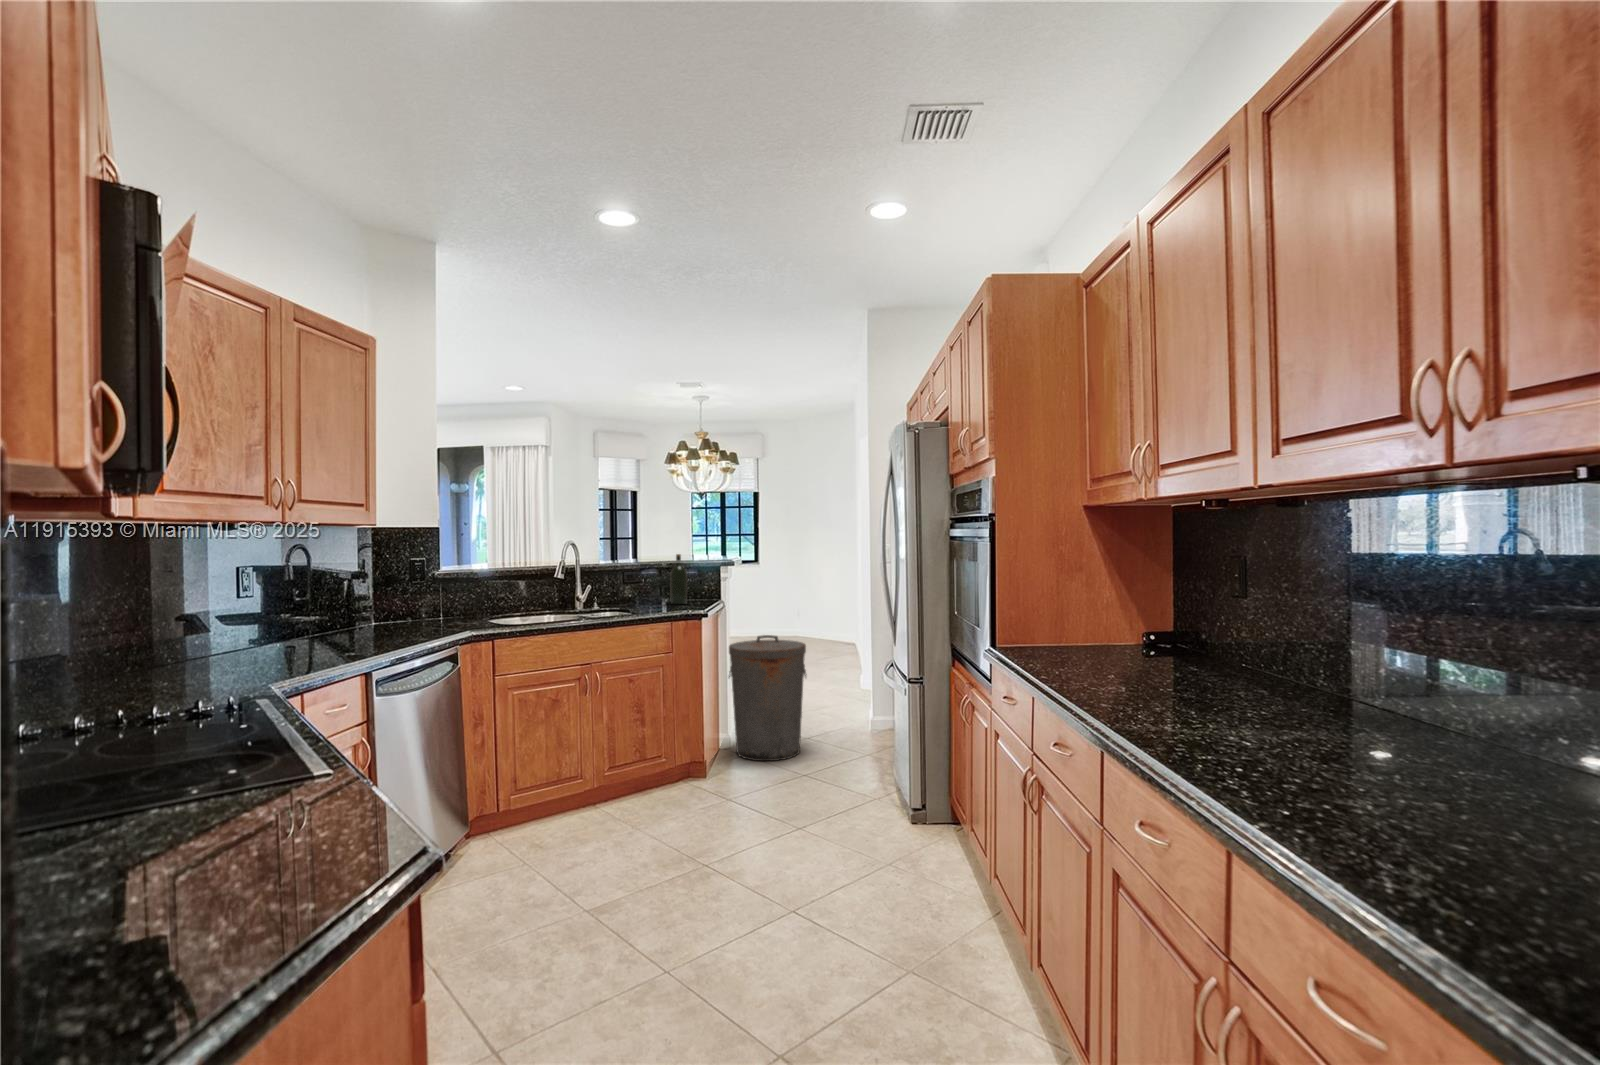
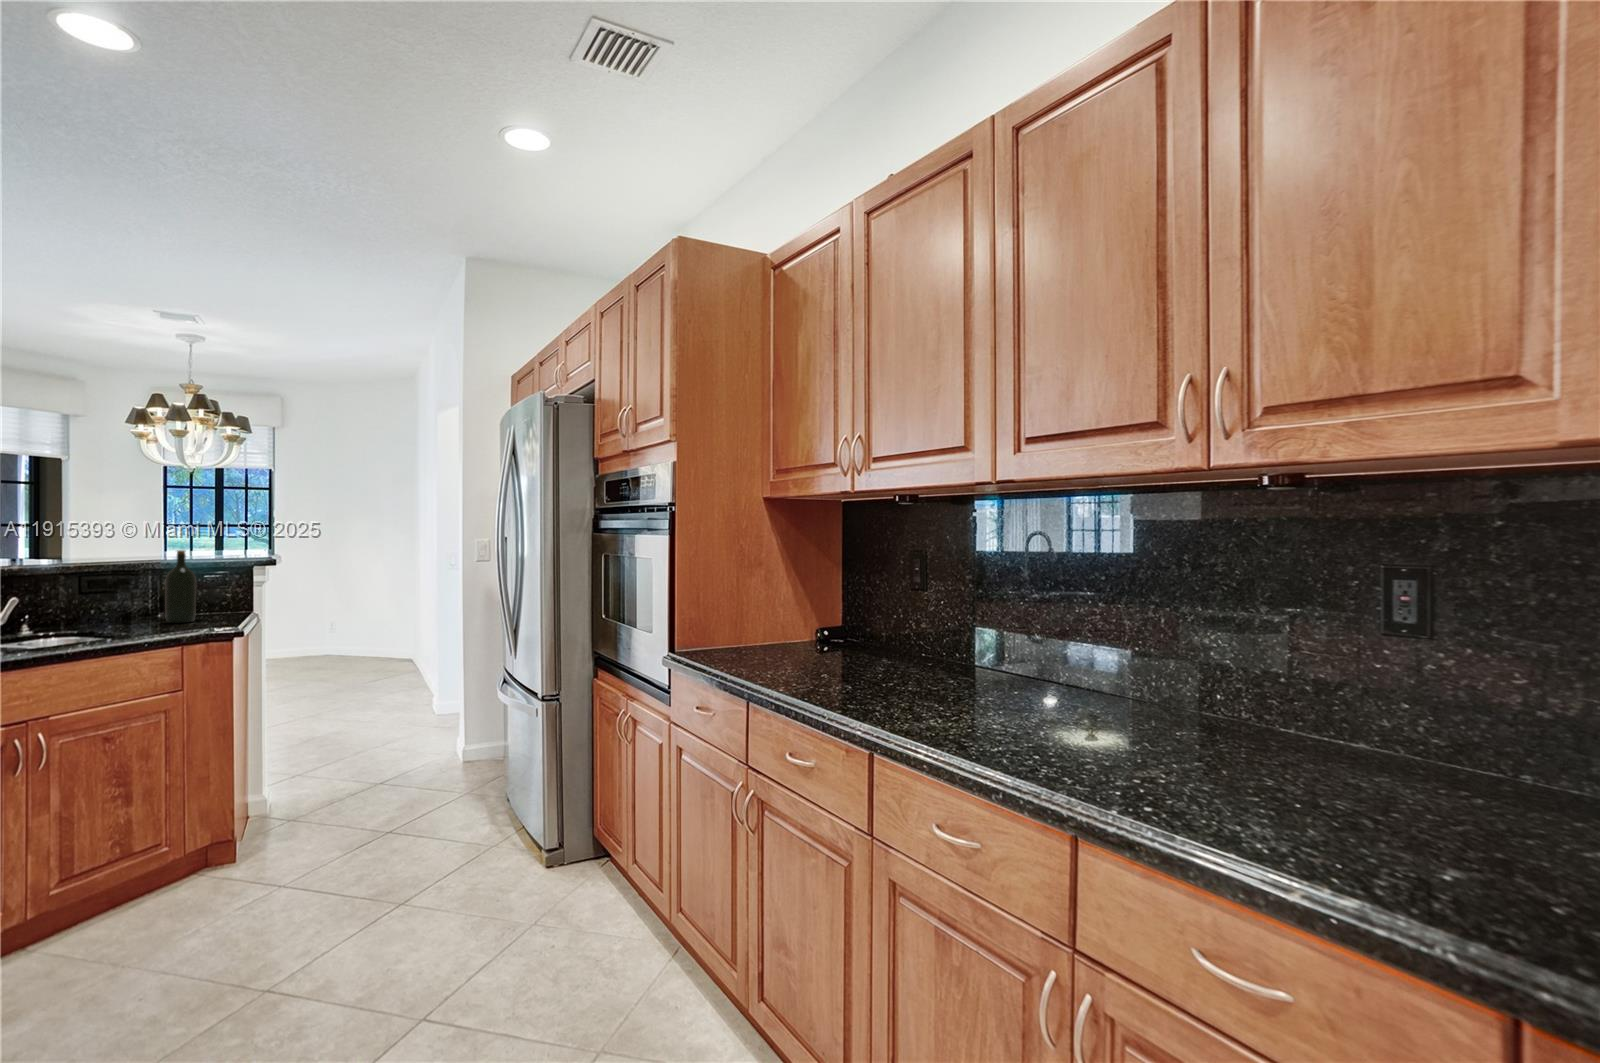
trash can: present [729,635,807,761] -> none [265,658,386,828]

